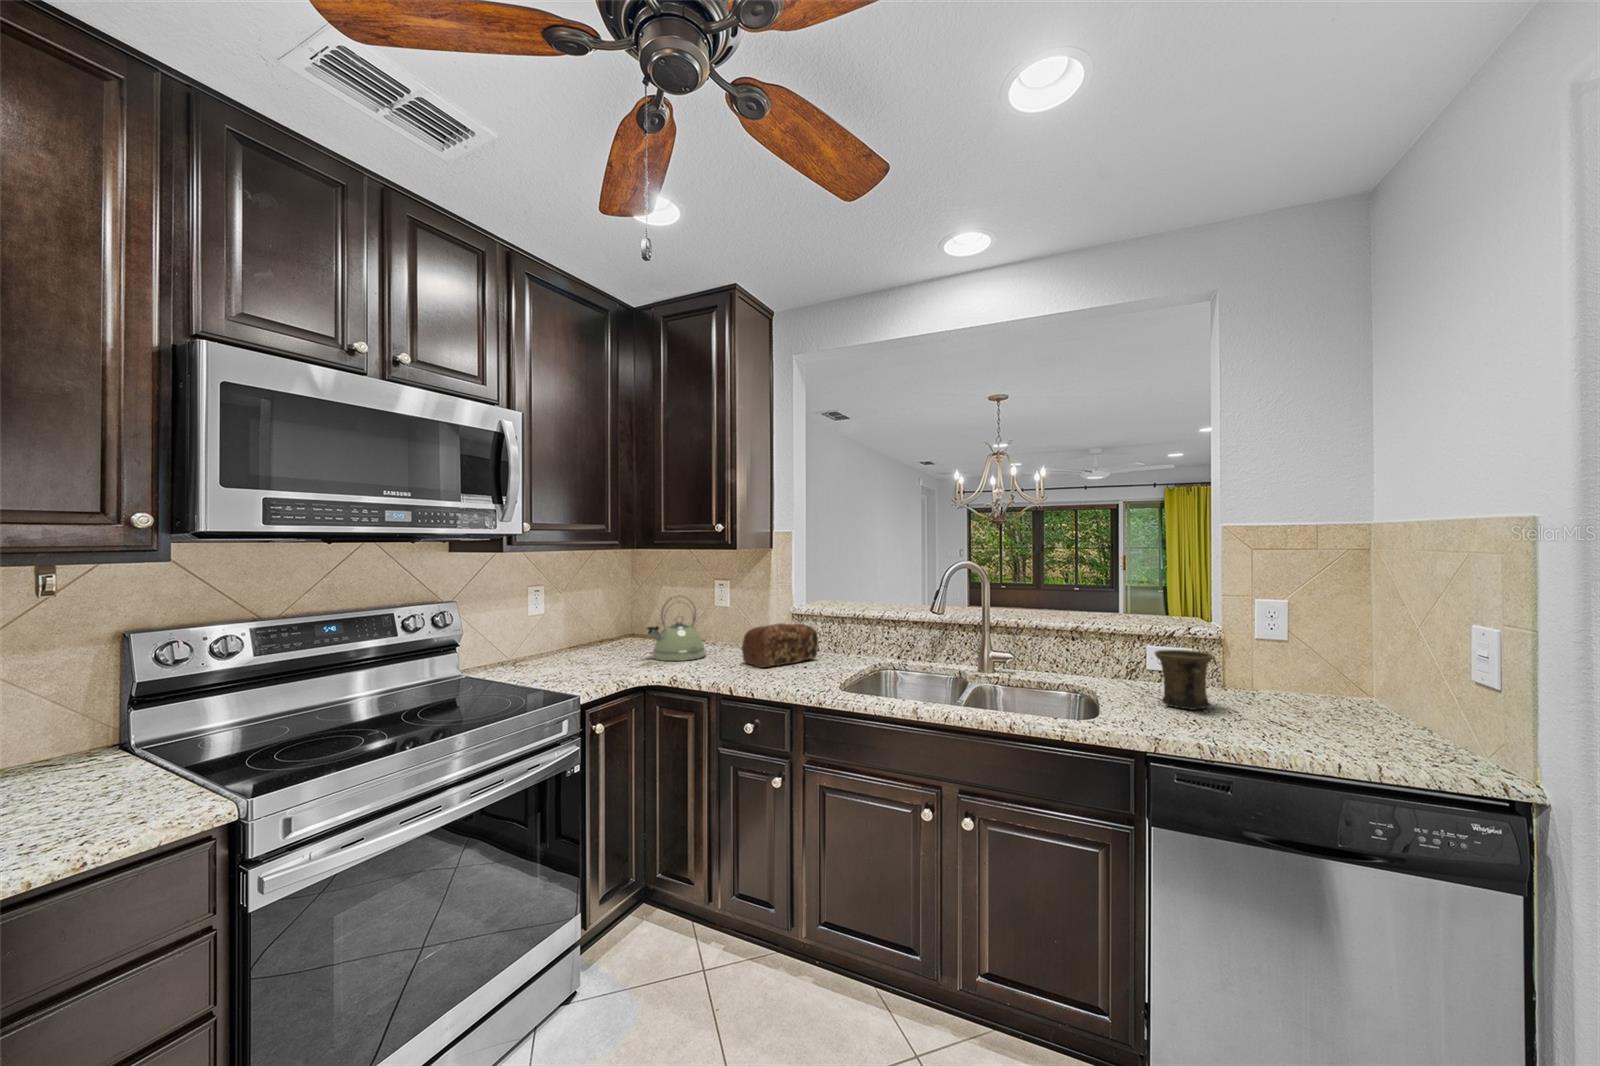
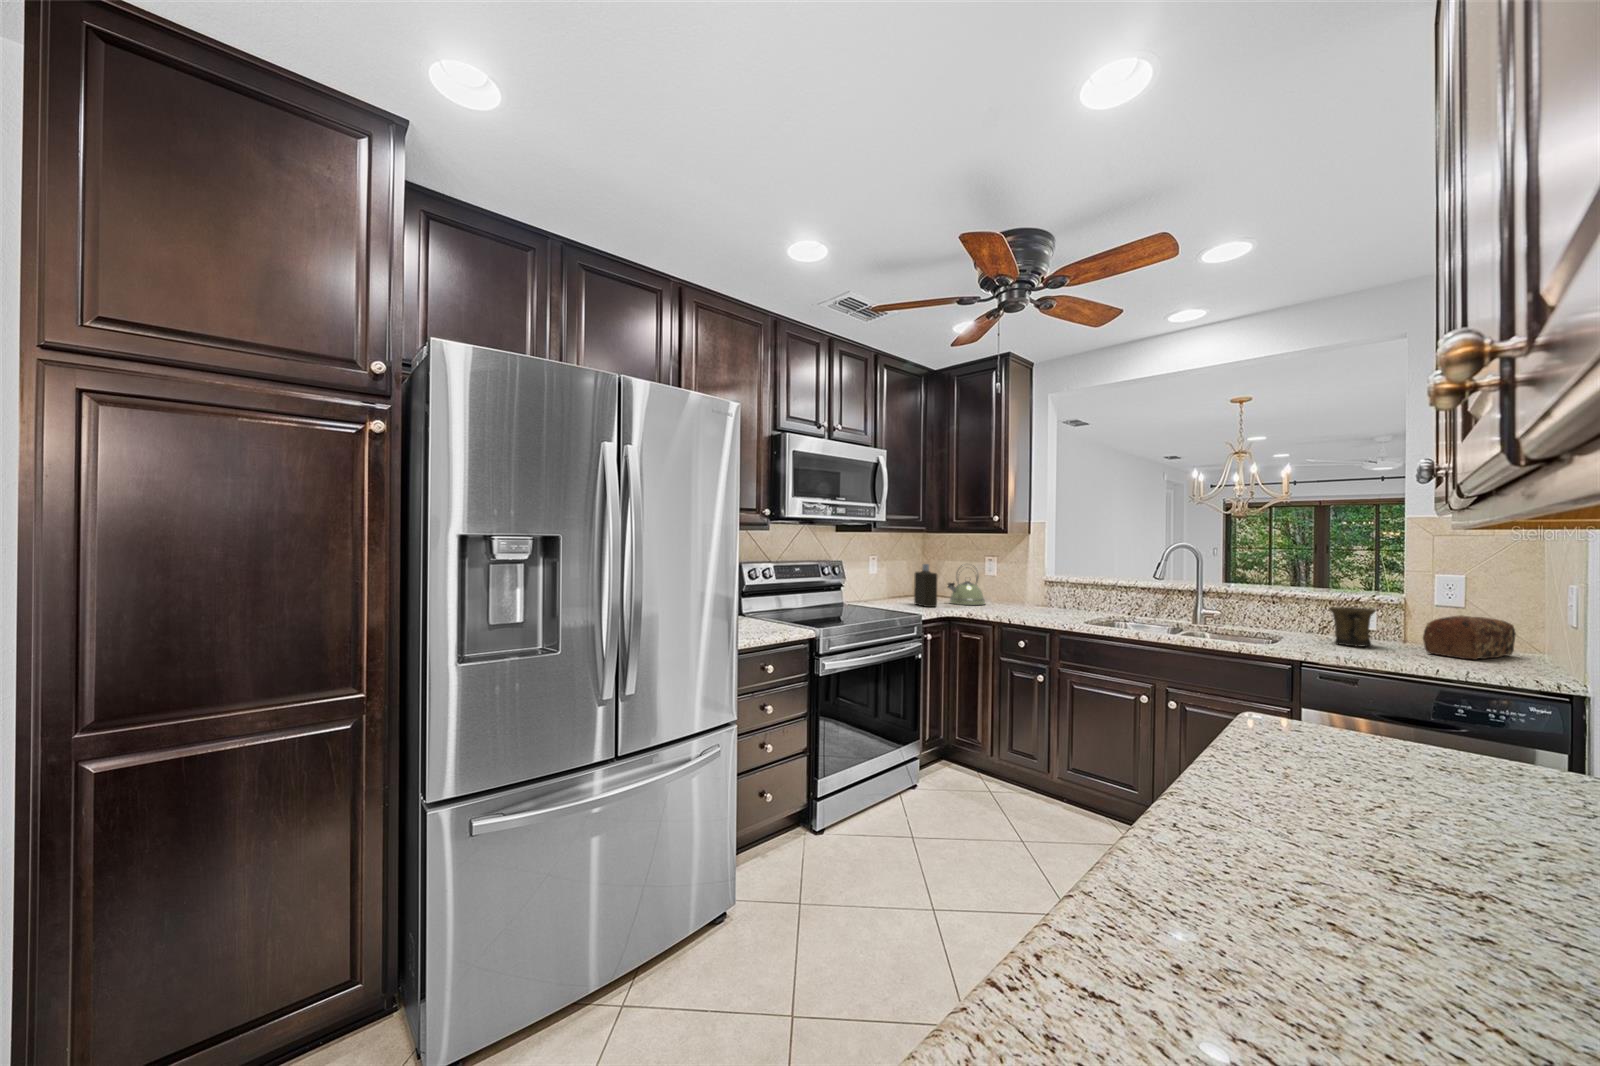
bottle: none [590,601,624,673] -> present [914,564,937,607]
bread loaf: present [742,623,818,668] -> present [1423,615,1515,660]

